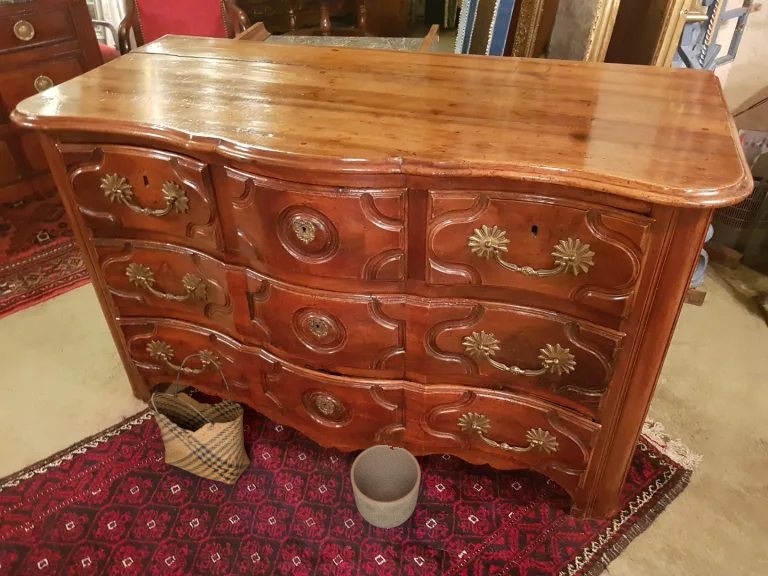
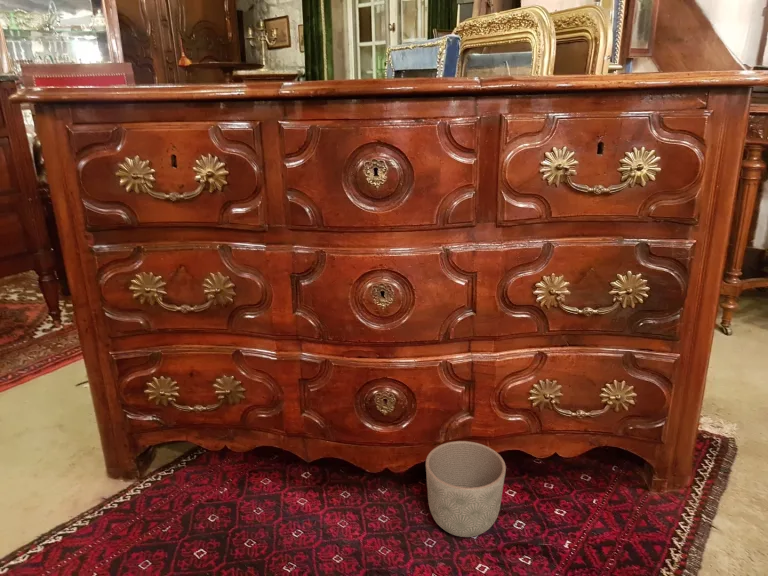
woven basket: present [148,354,250,484] -> none [164,366,287,532]

